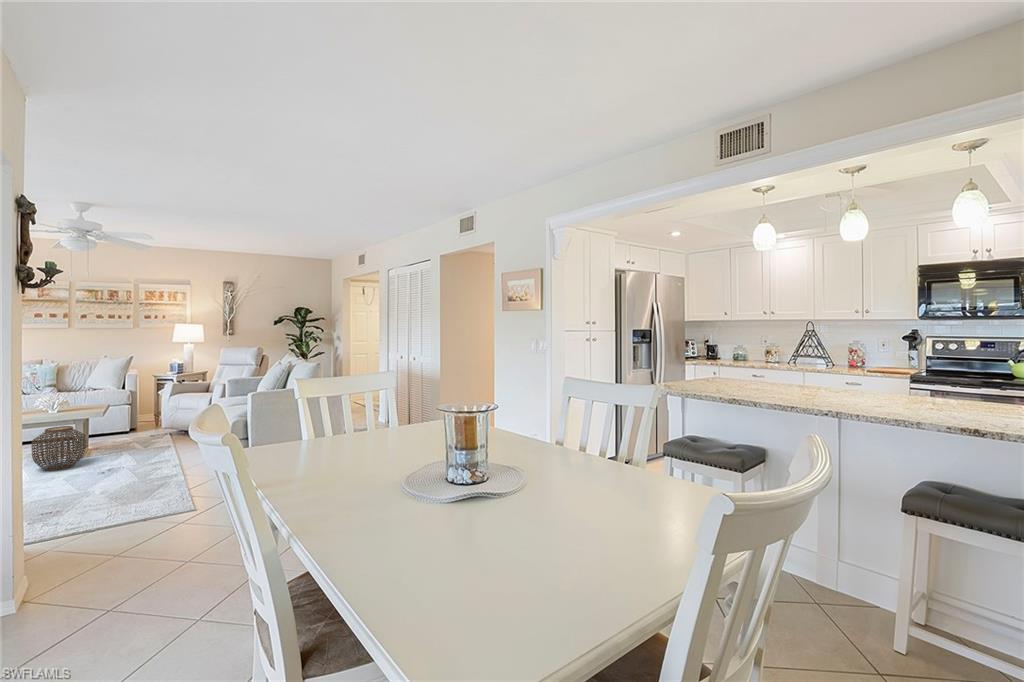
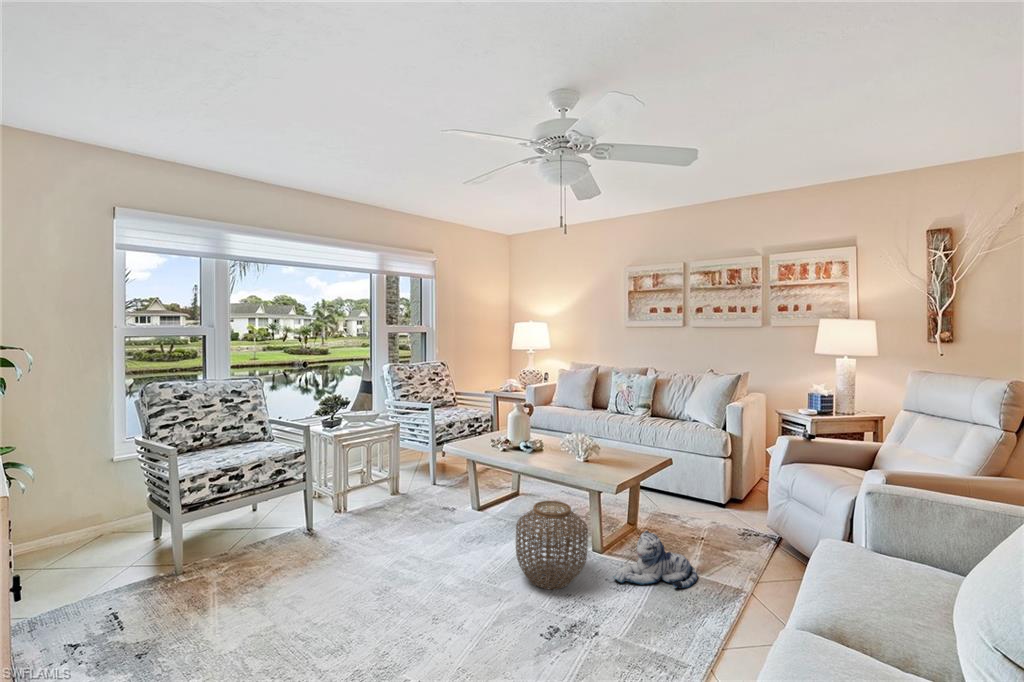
plush toy: none [98,431,143,457] -> present [613,531,698,588]

